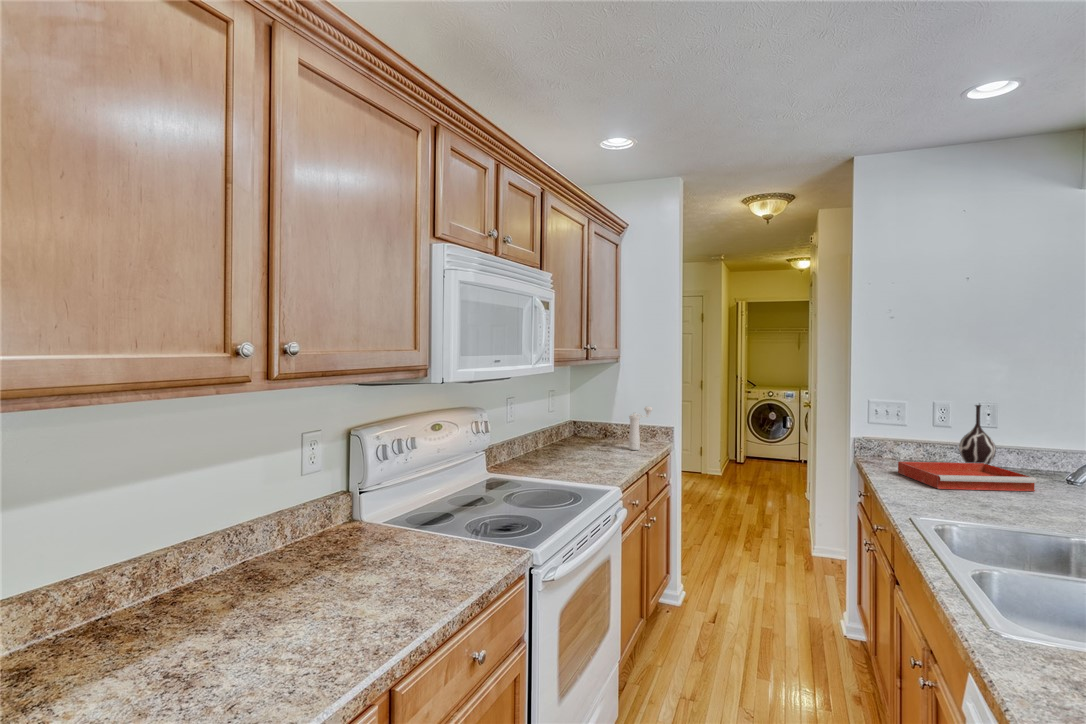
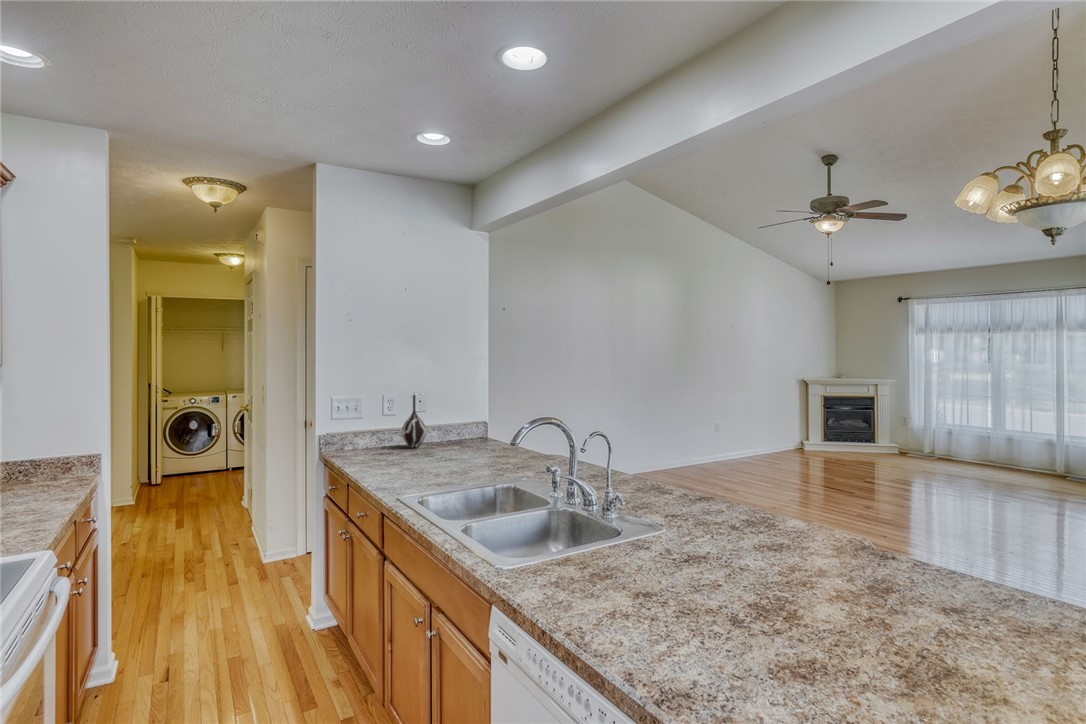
pepper mill: present [629,406,652,450] -> none [25,427,66,490]
tray: present [898,462,1037,491] -> none [363,442,459,469]

